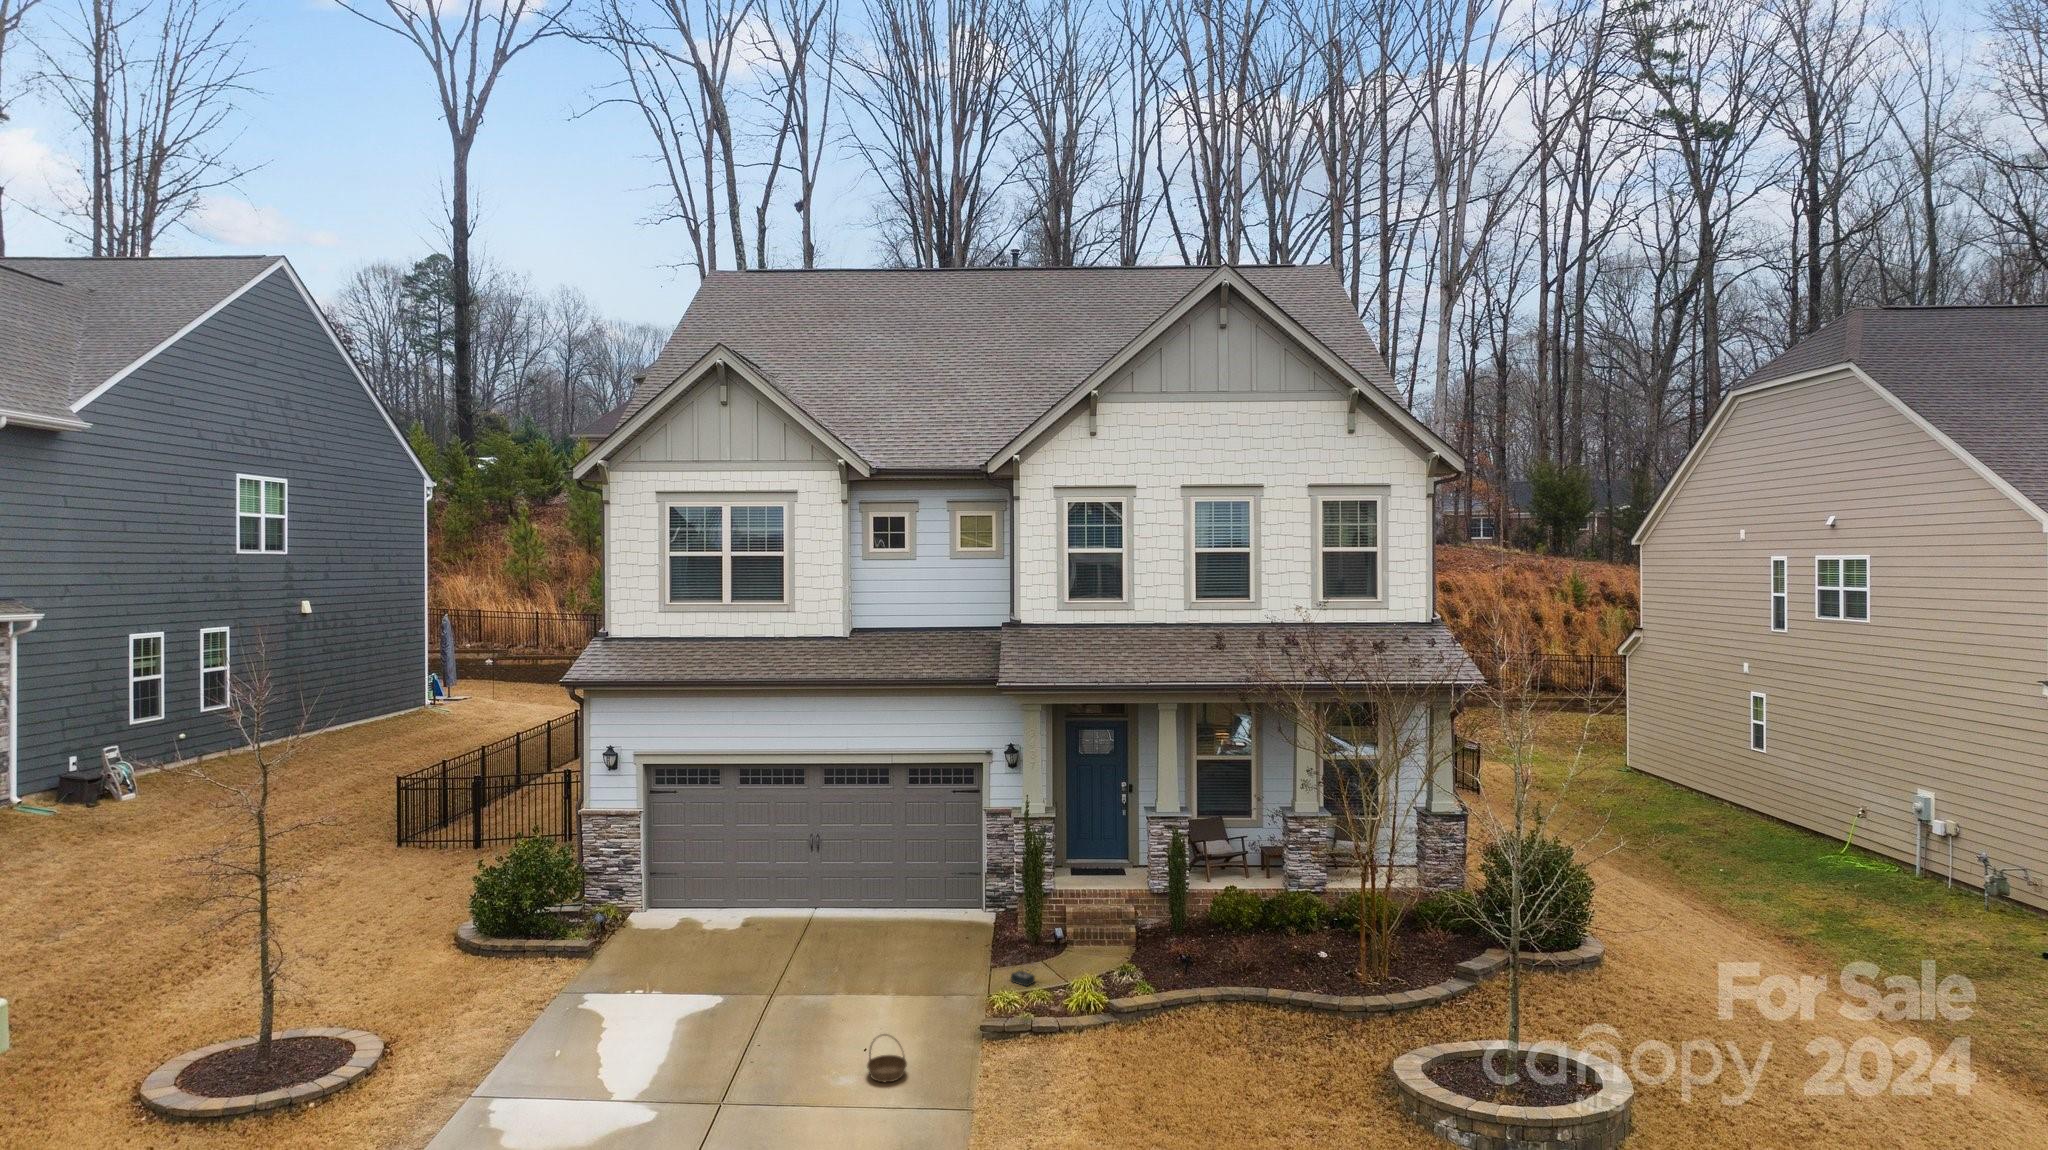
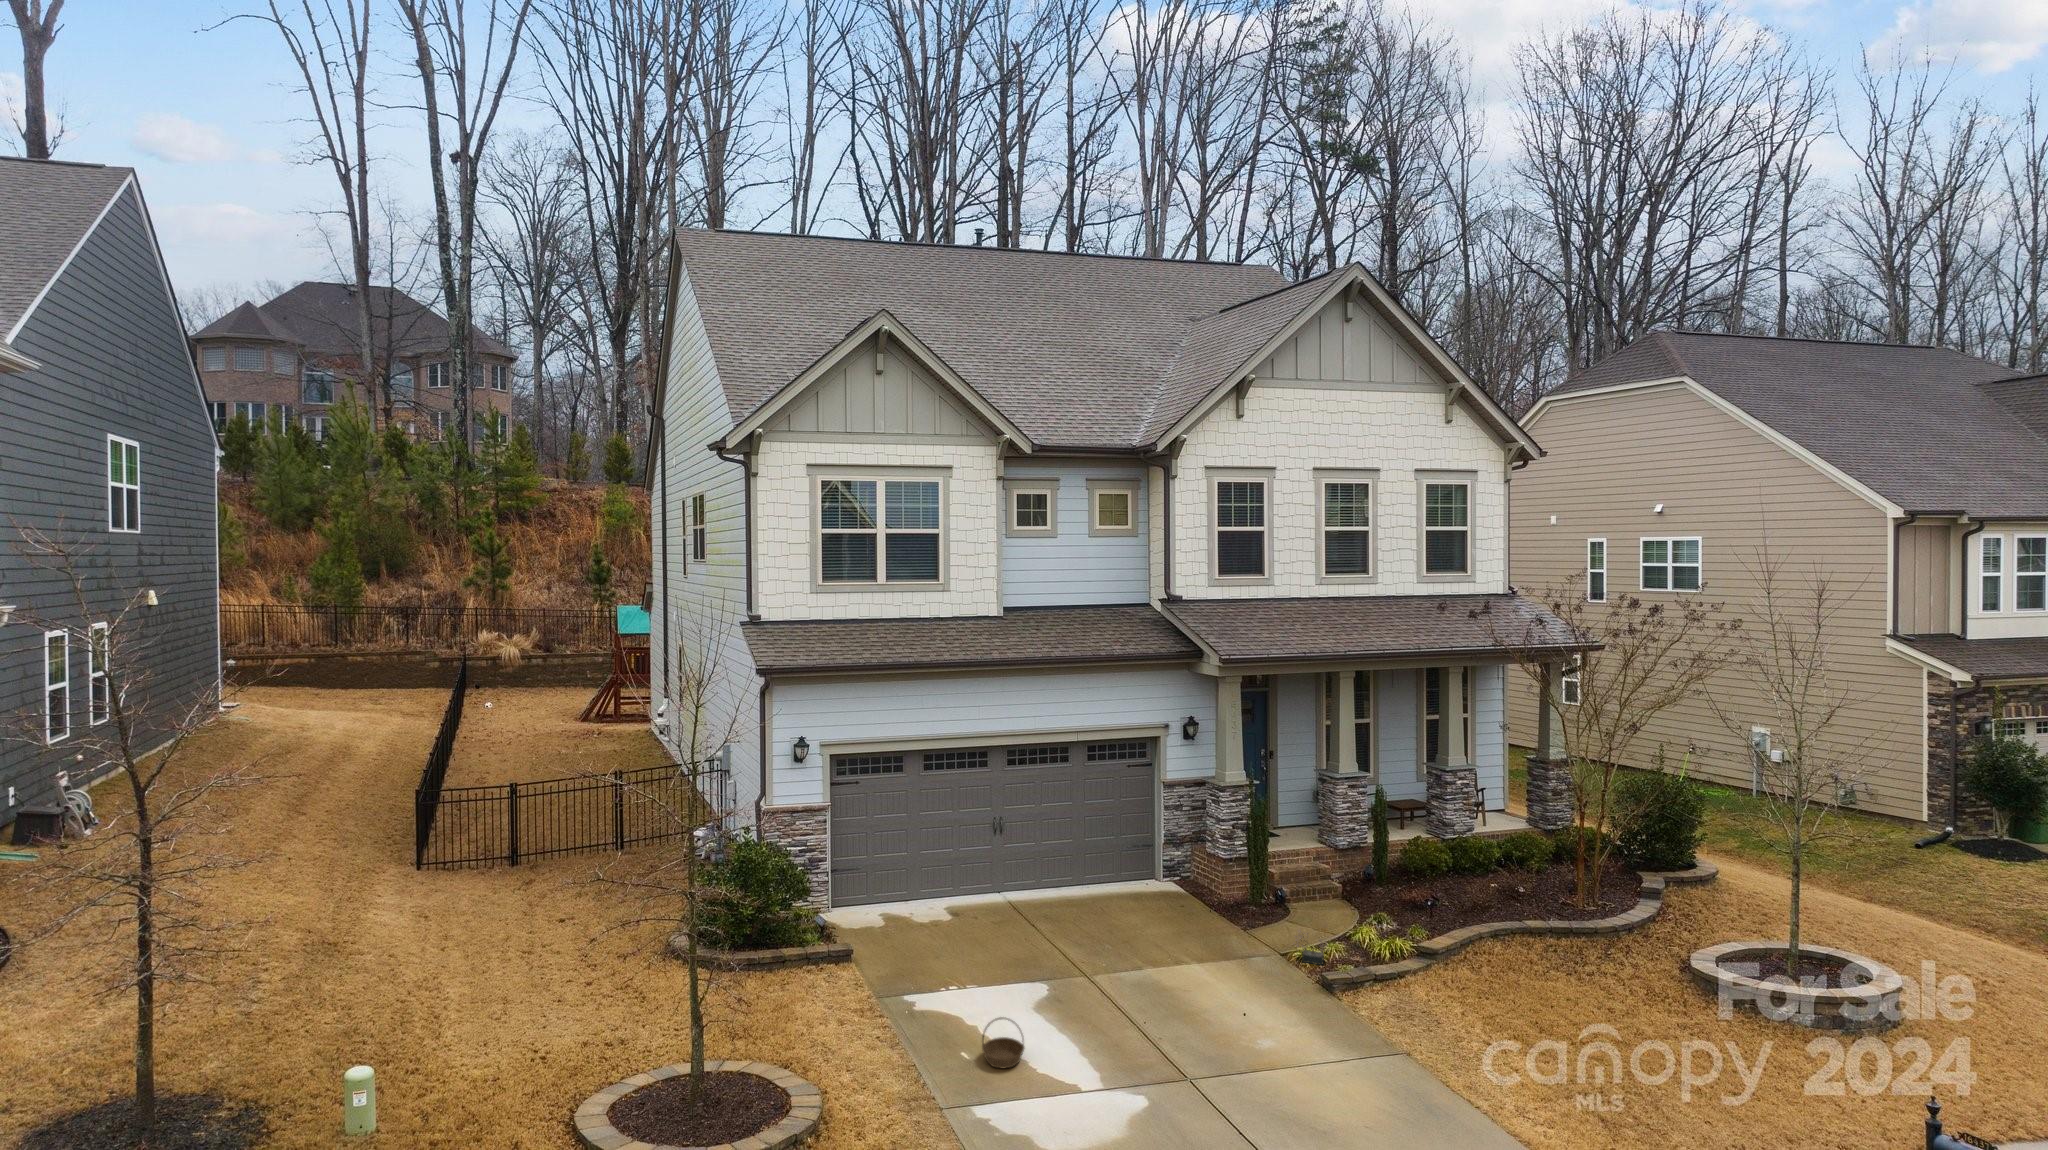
basket: present [867,1034,907,1082] -> present [982,1017,1024,1068]

